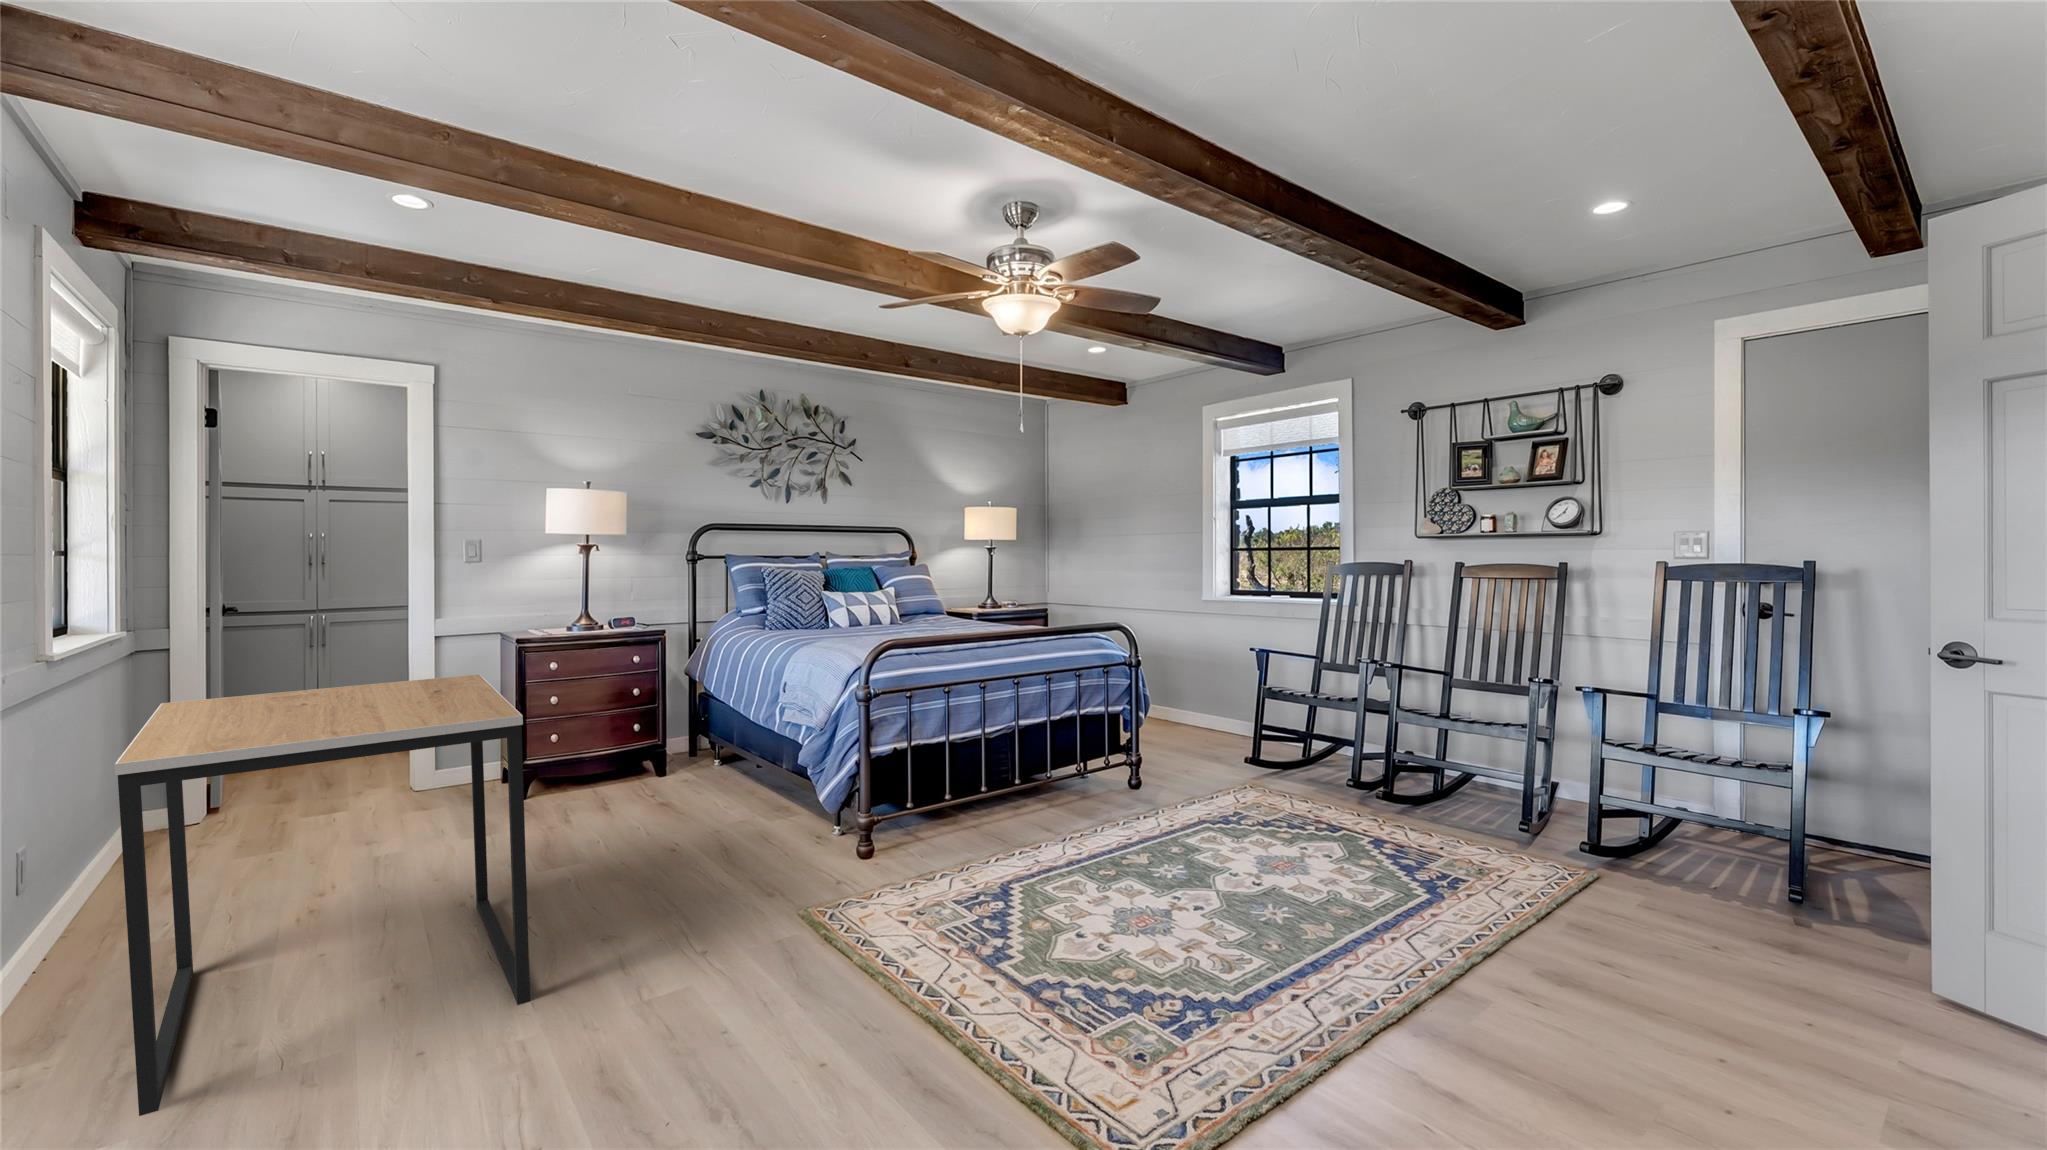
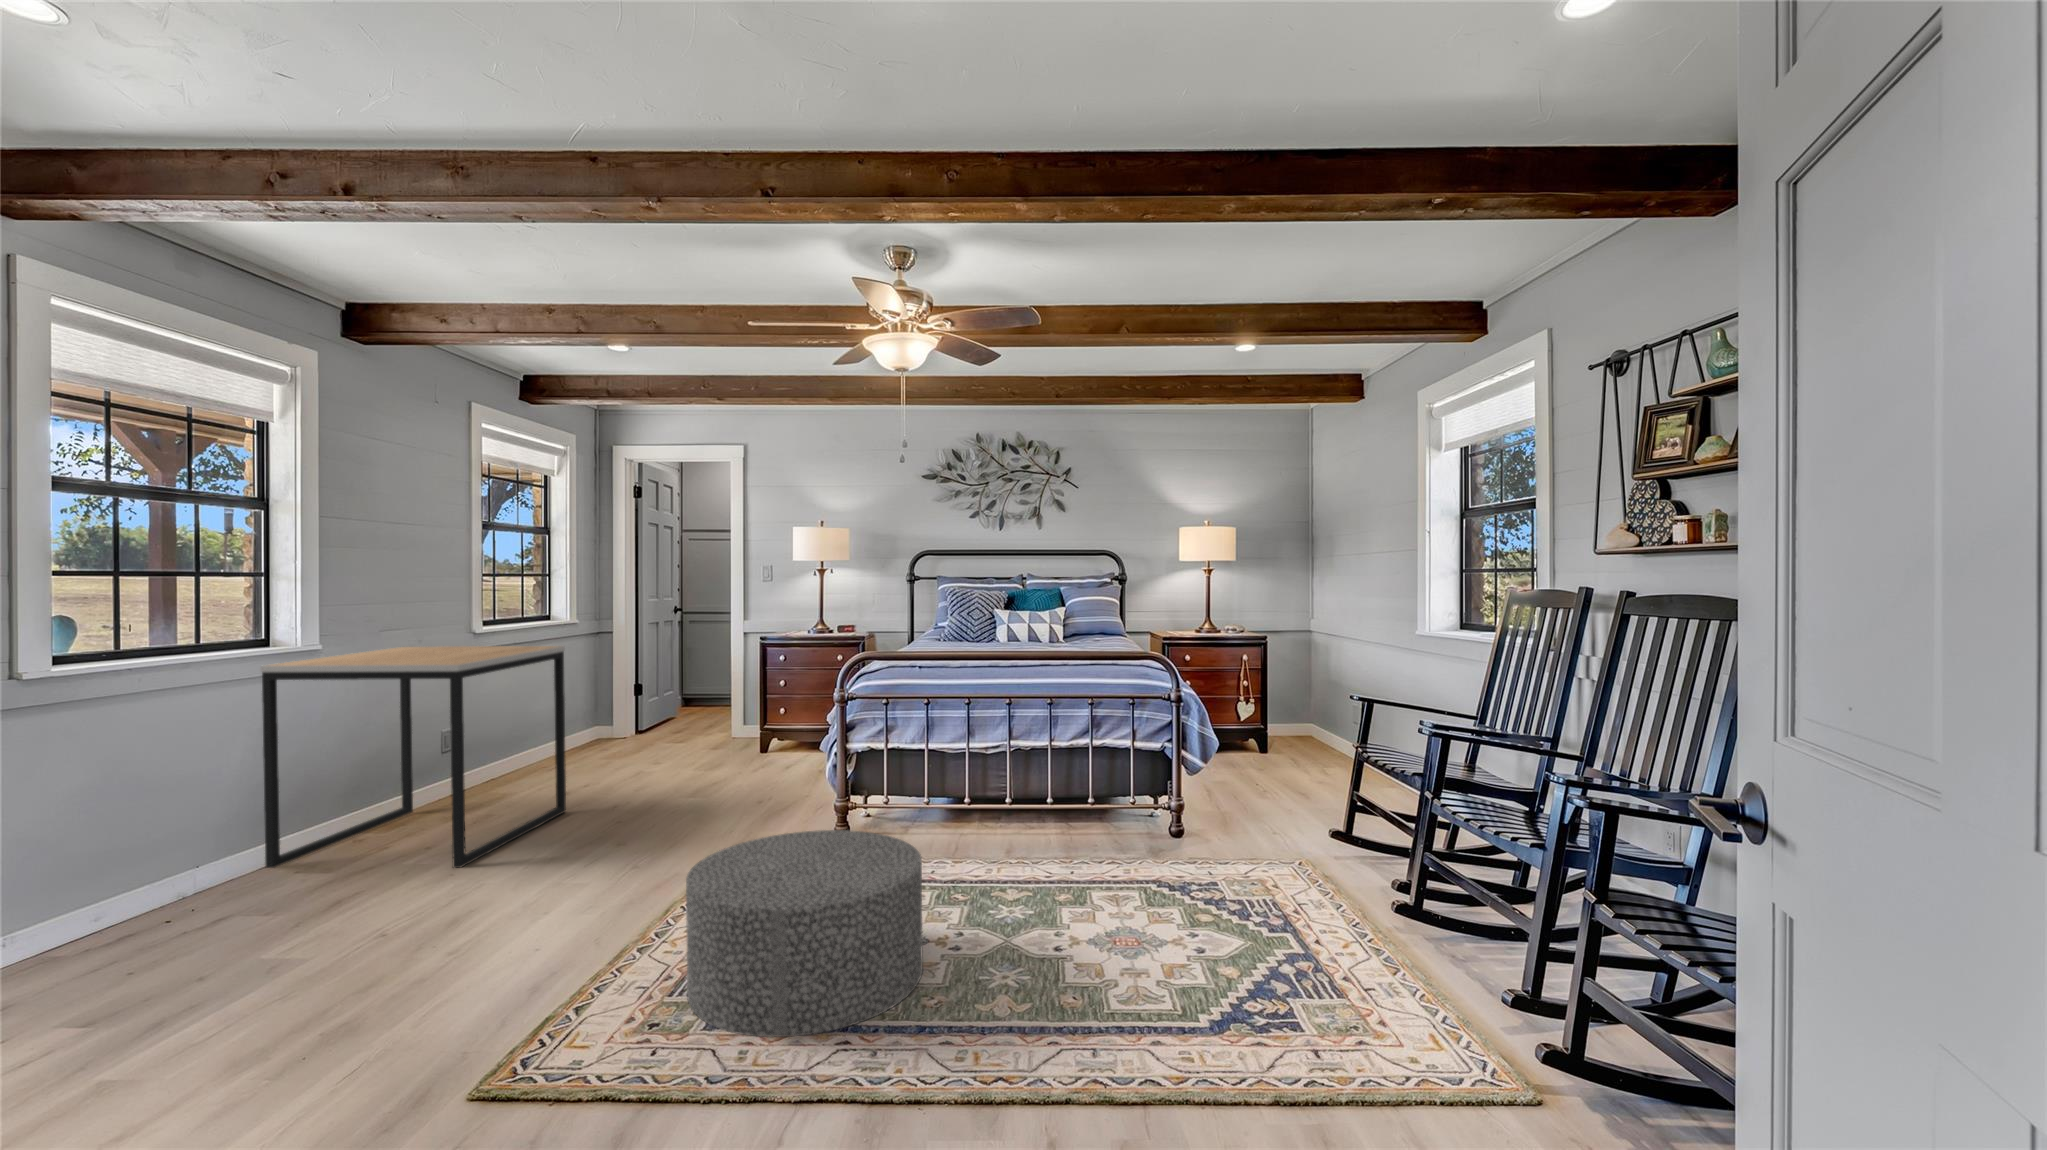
ottoman: none [1068,816,1286,1010] -> present [686,830,923,1037]

